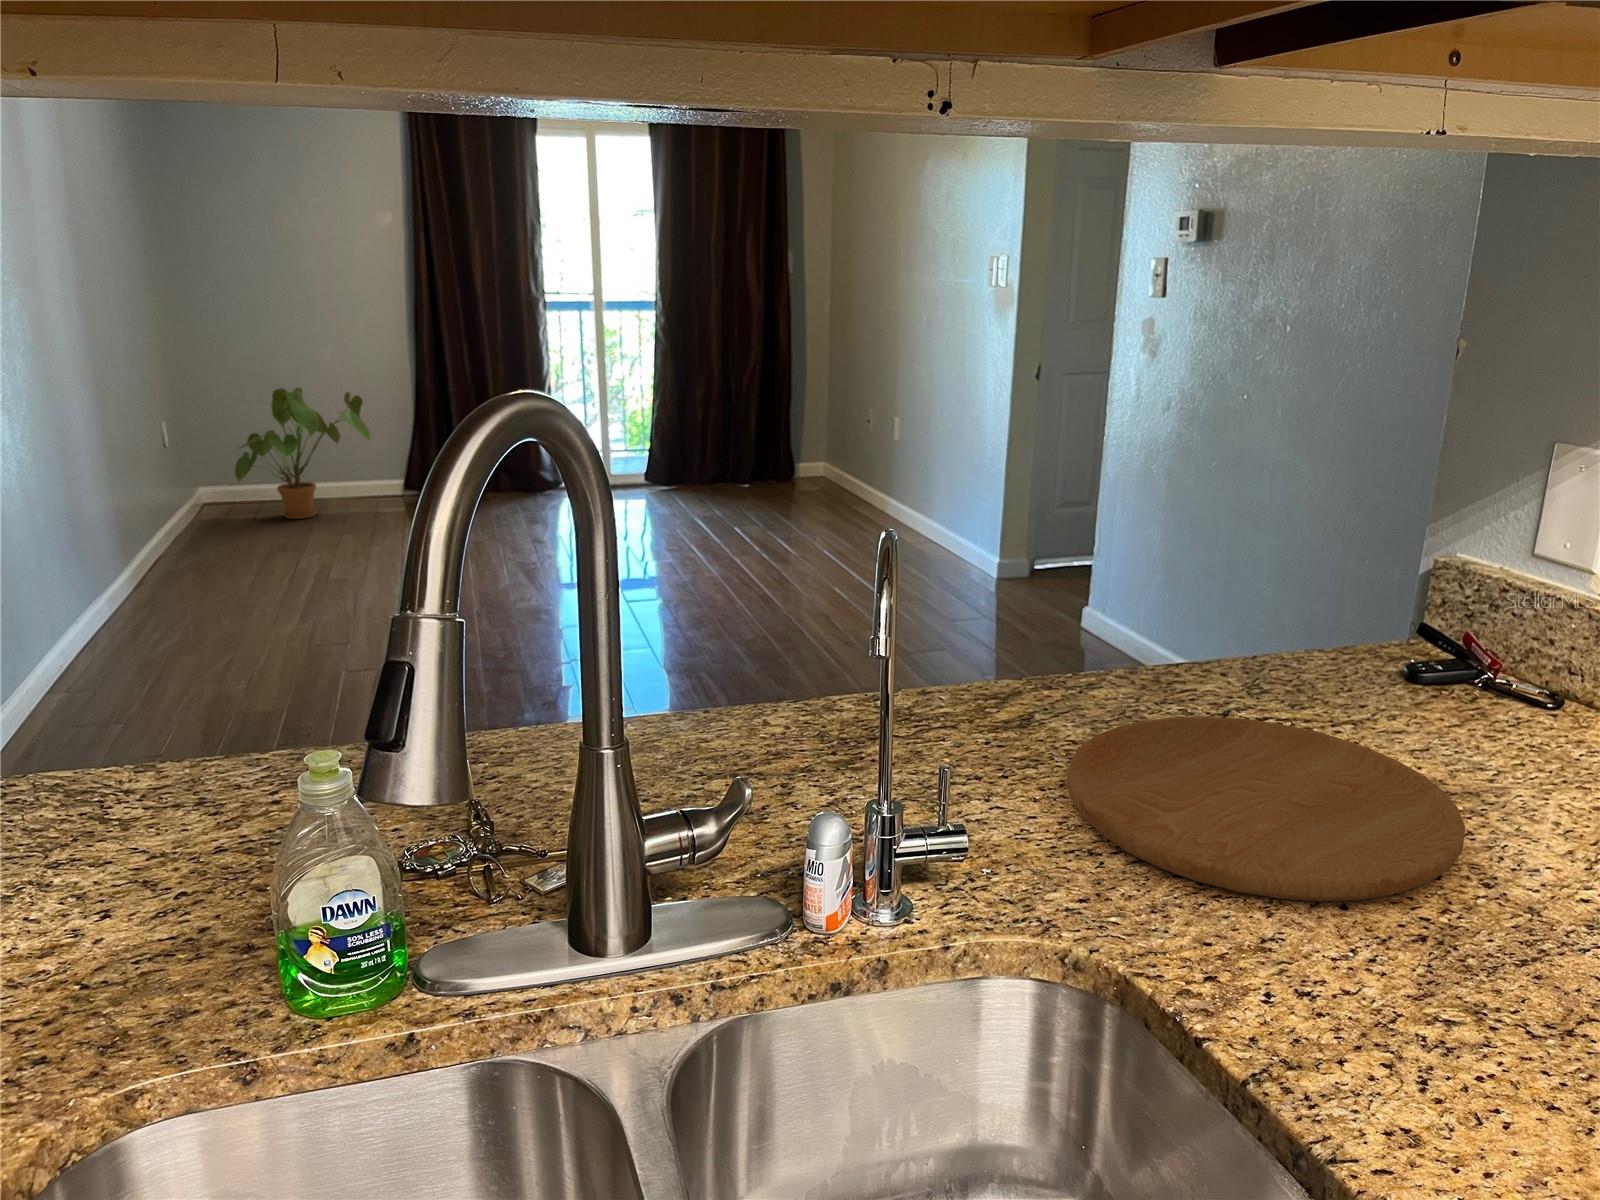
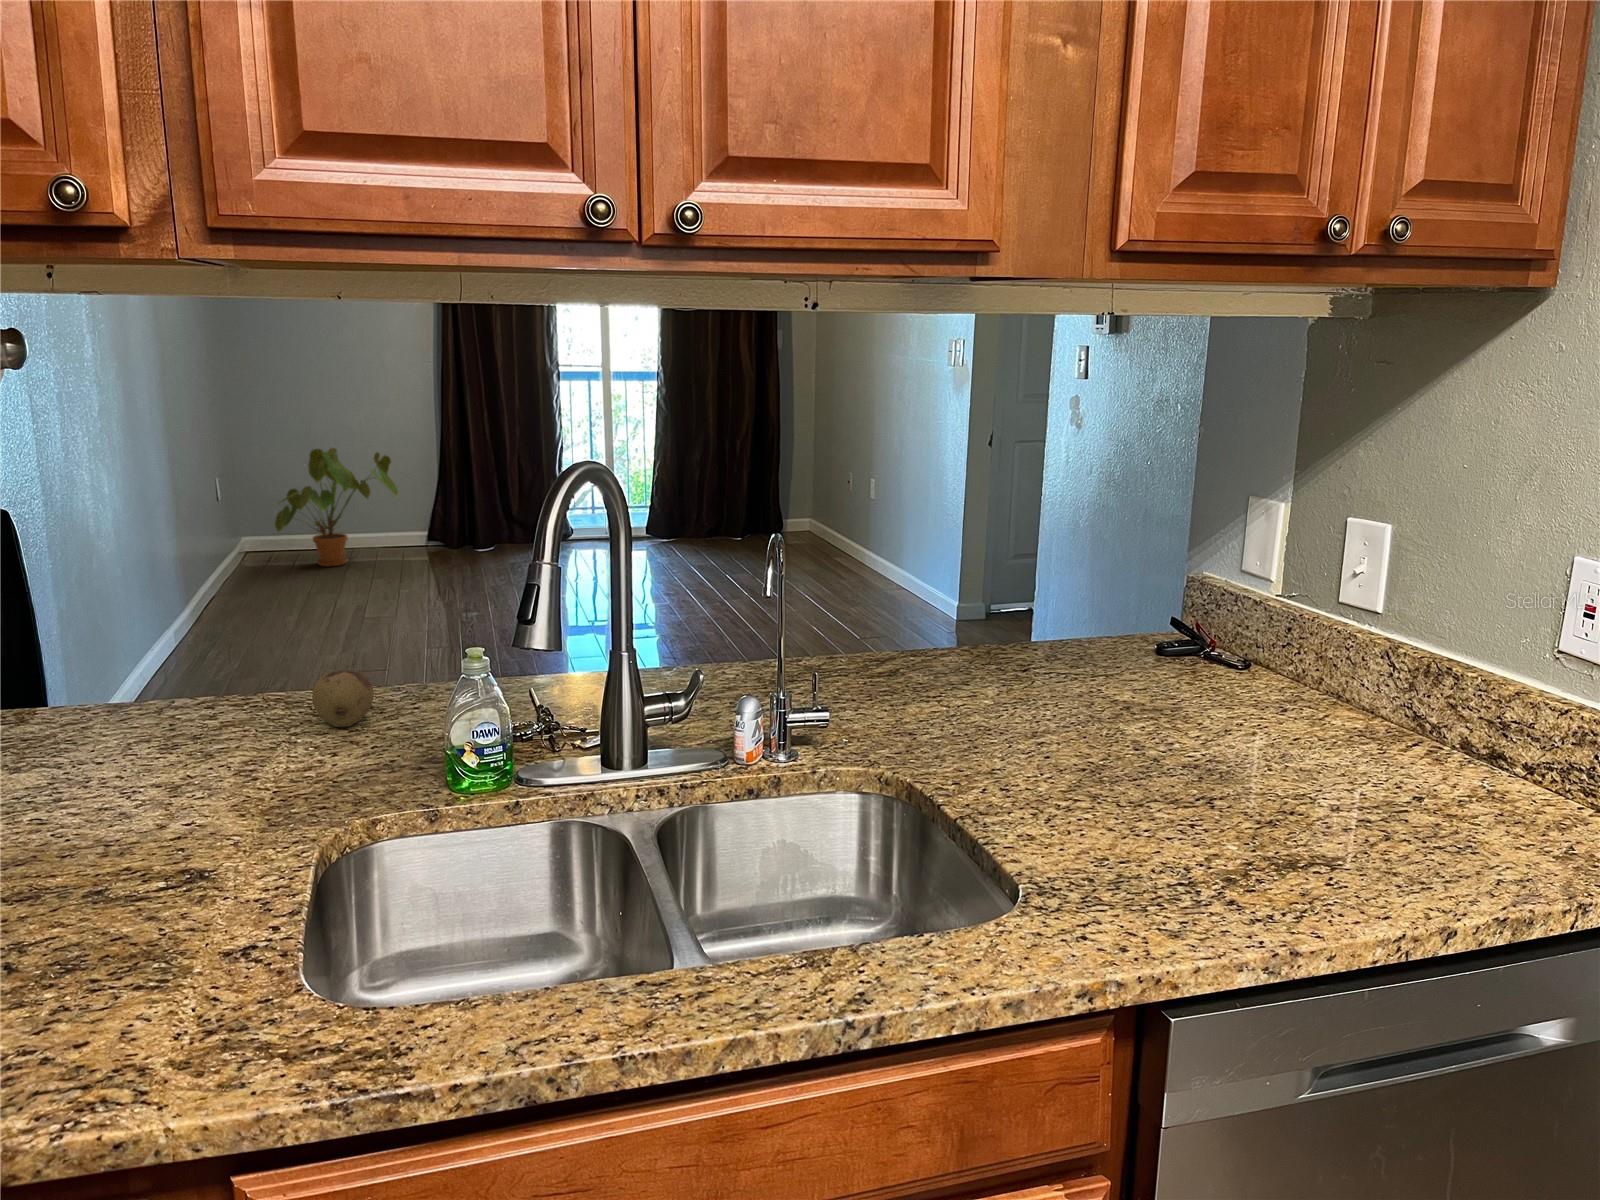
cutting board: present [1067,717,1465,901] -> none [906,669,1138,755]
fruit: none [86,750,196,851] -> present [312,670,374,727]

